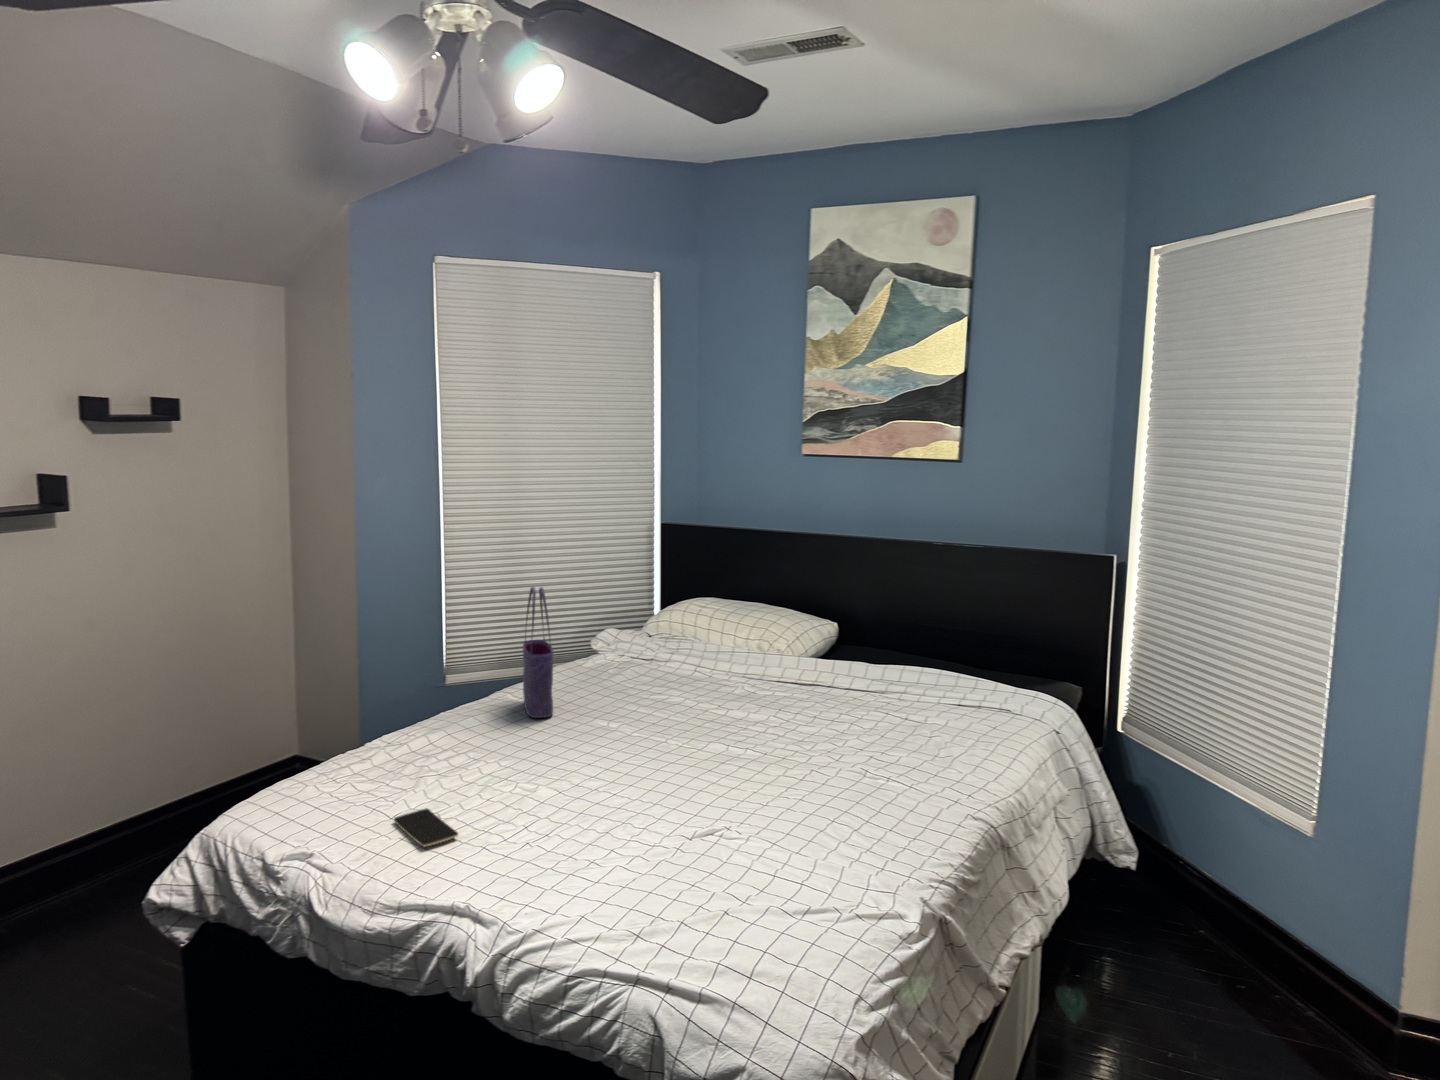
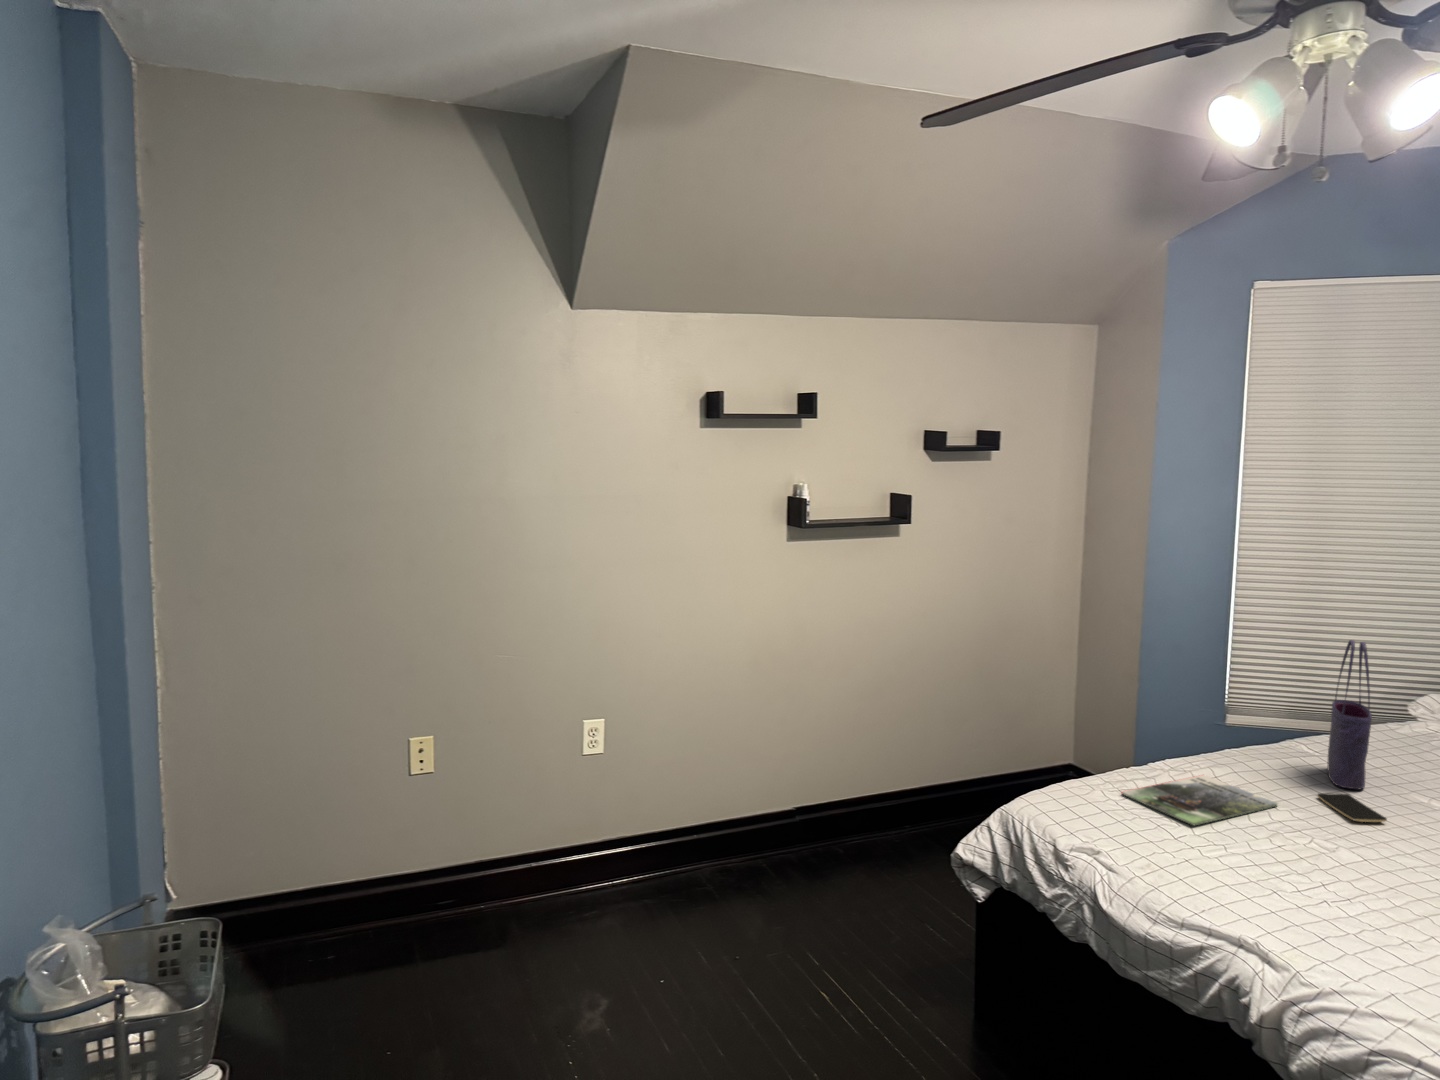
magazine: none [337,736,485,794] -> present [1122,775,1278,825]
smartphone: present [394,809,458,846] -> present [1317,793,1387,822]

